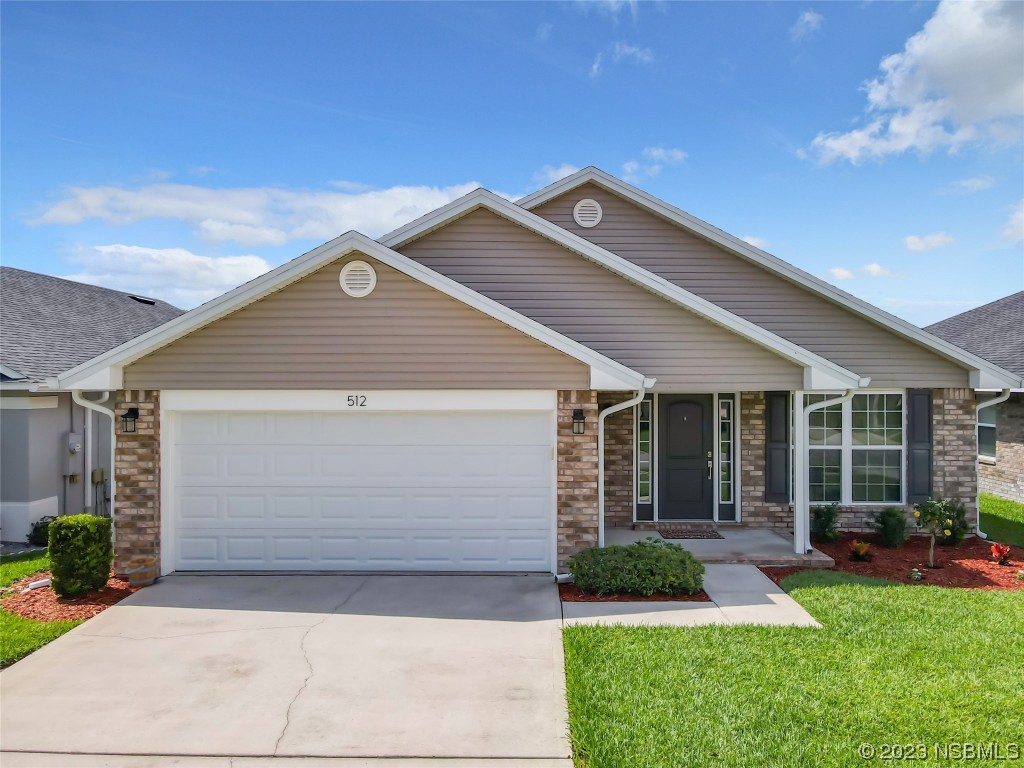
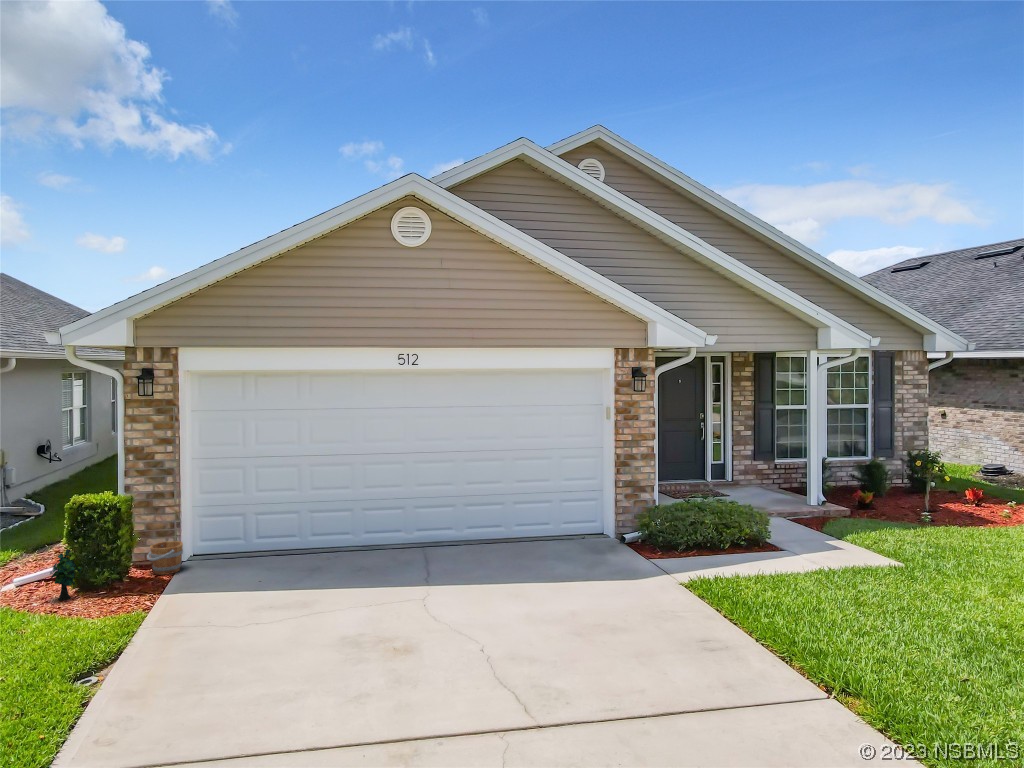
decorative plant: none [30,562,57,604] -> present [50,550,82,600]

